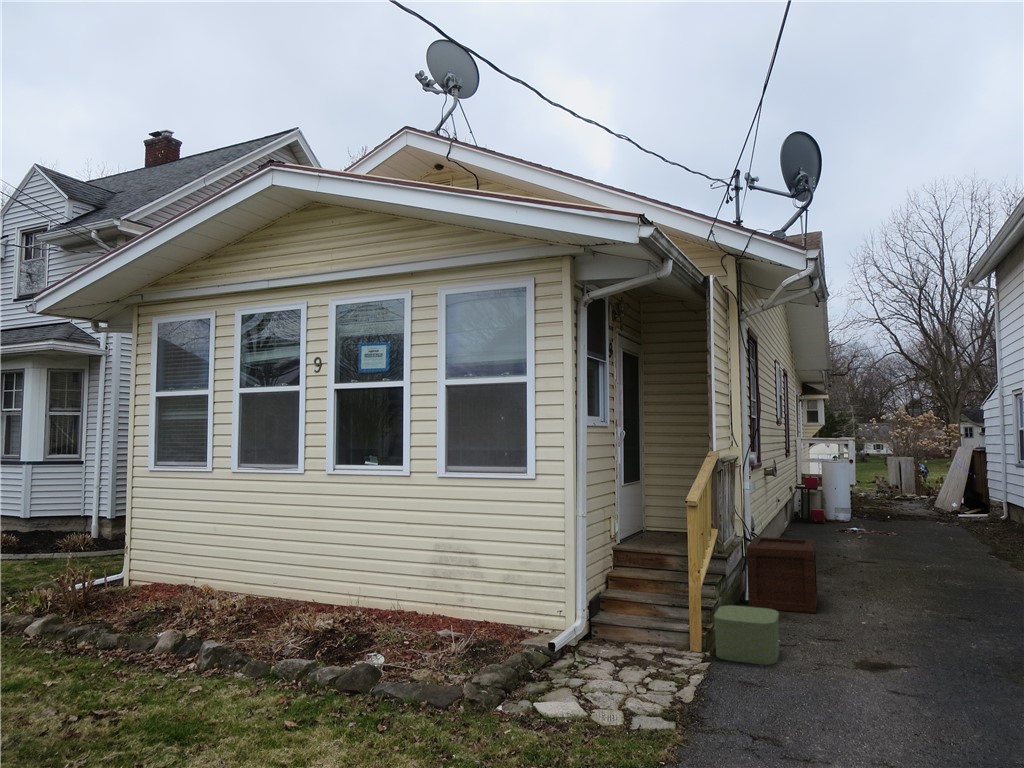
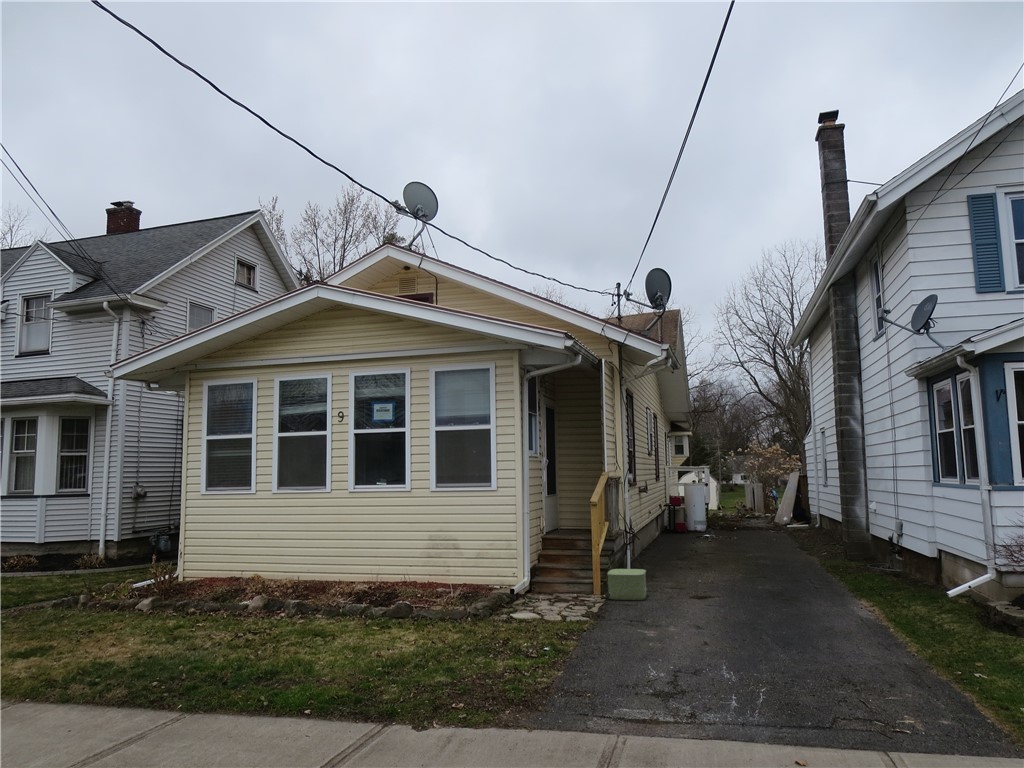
wooden crate: present [747,537,817,614] -> none [627,532,673,579]

